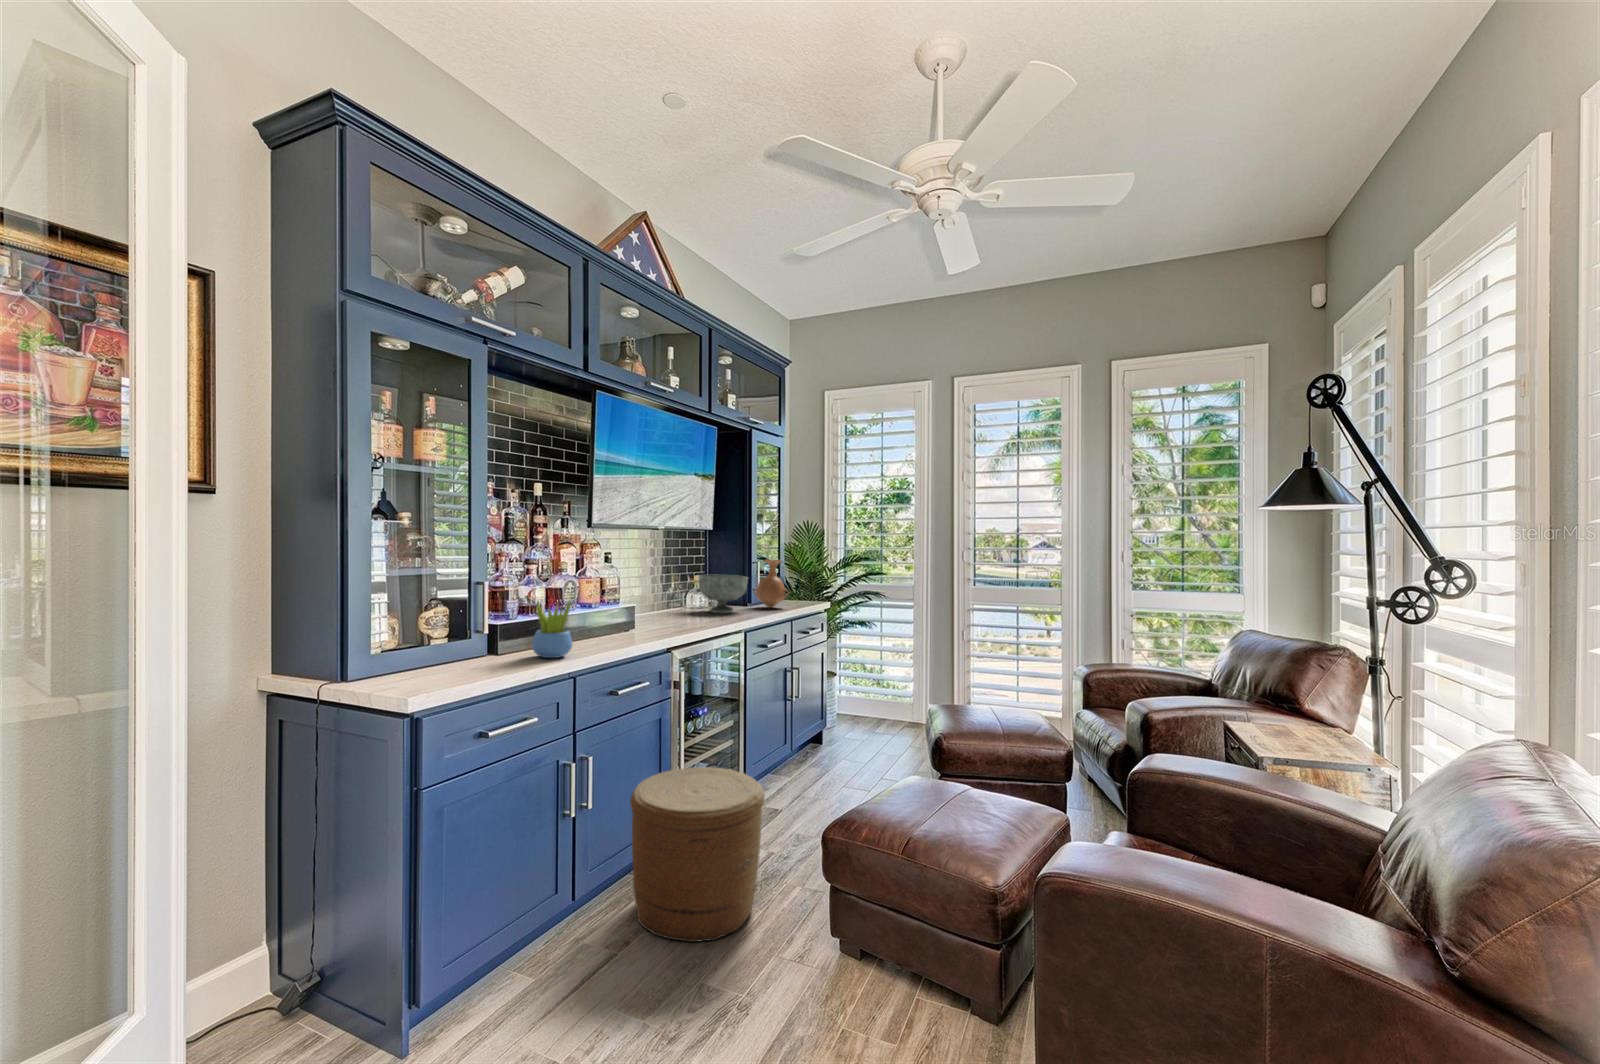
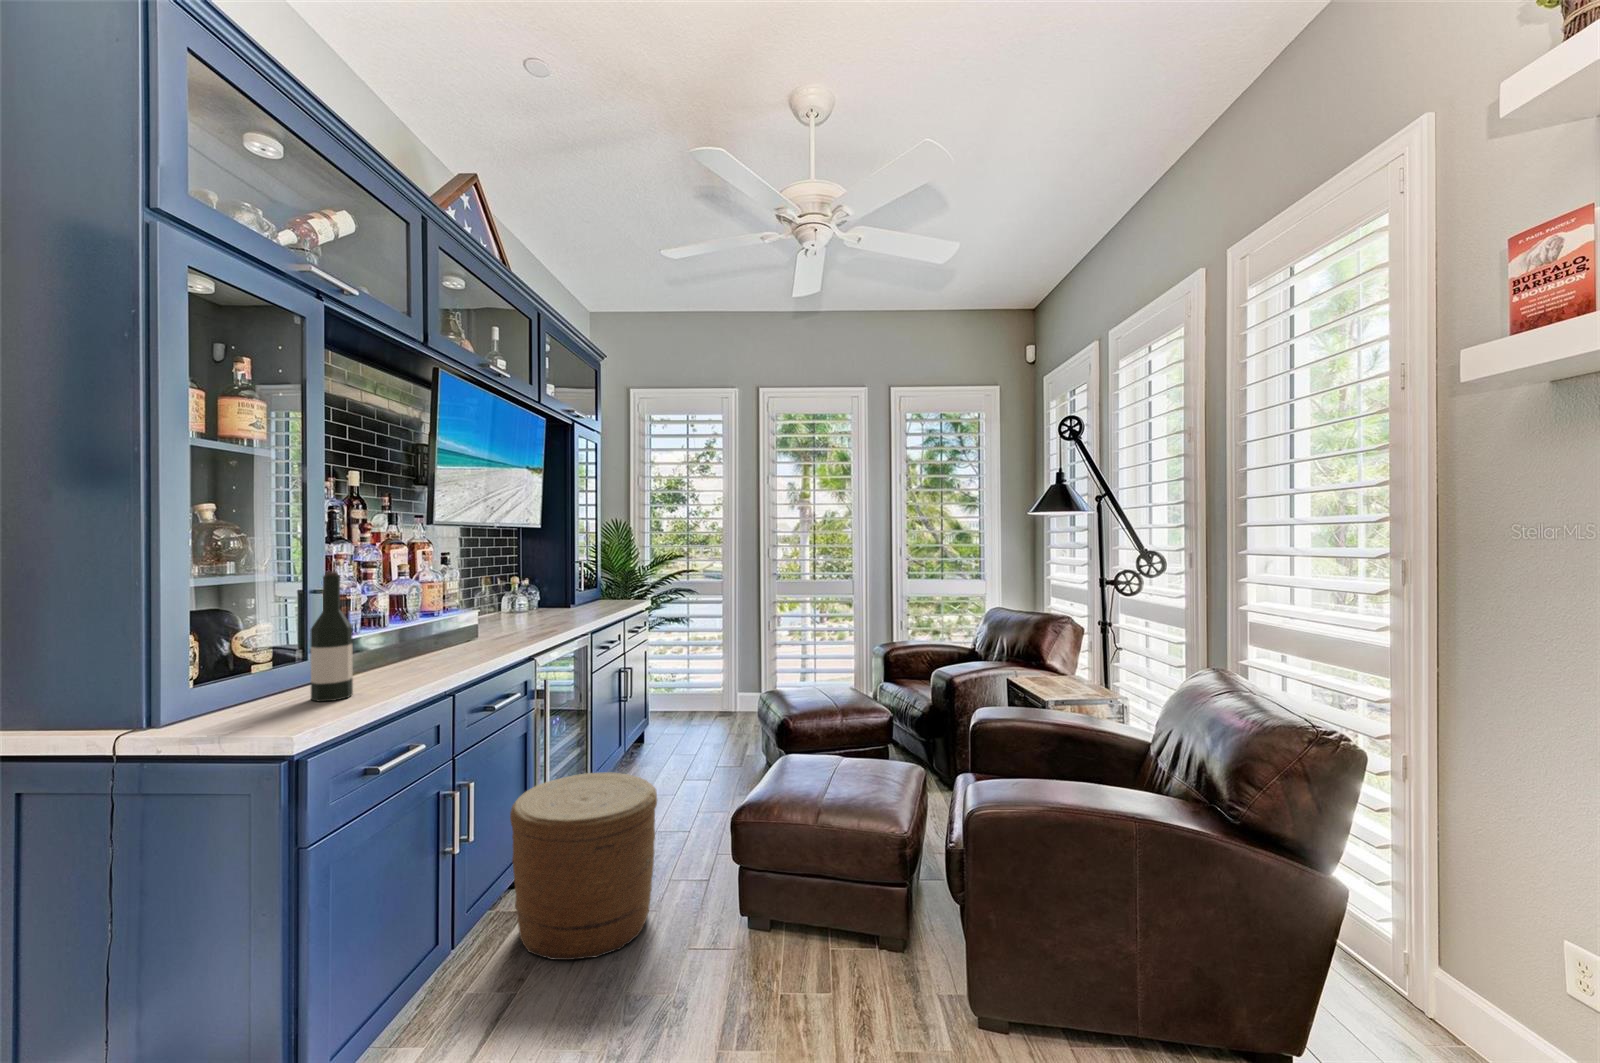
vase: present [754,560,788,608] -> none [577,558,615,608]
wine bottle: none [453,571,485,679] -> present [310,572,353,702]
decorative bowl: present [698,575,748,613] -> none [521,575,577,616]
succulent plant: present [532,601,573,658] -> none [387,601,437,672]

